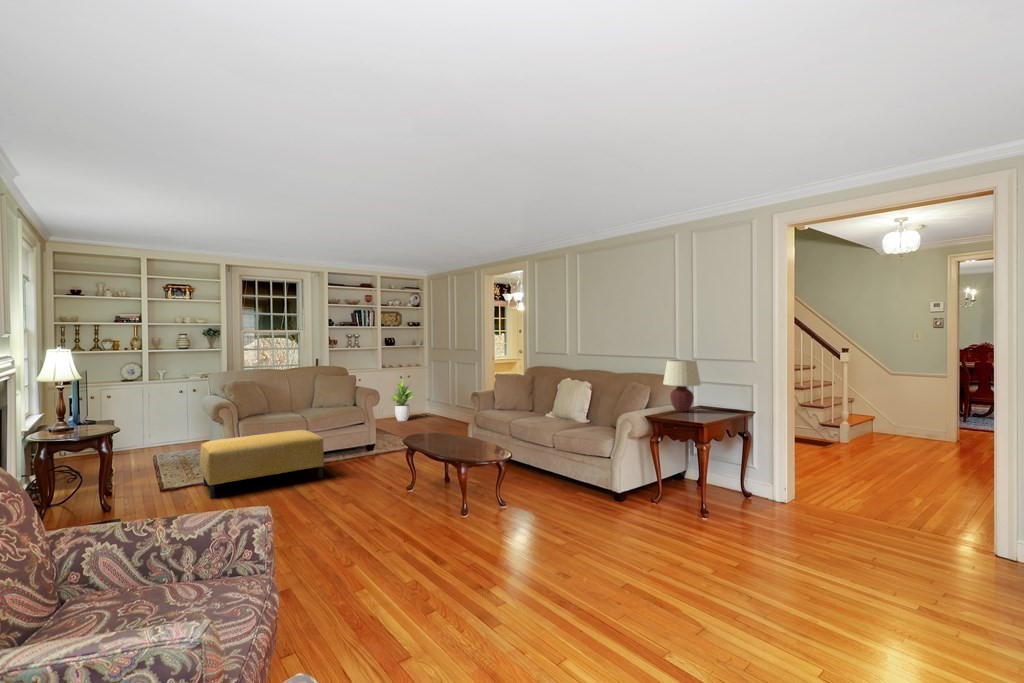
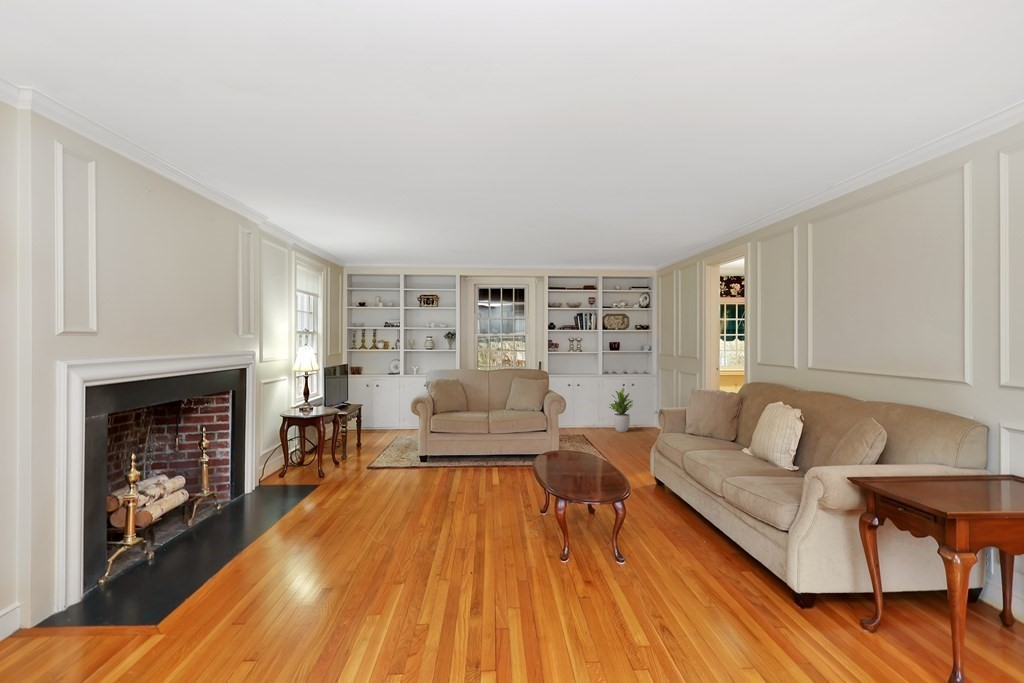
table lamp: present [663,360,701,412] -> none [894,387,979,482]
ottoman: present [200,430,324,498] -> none [385,431,485,482]

